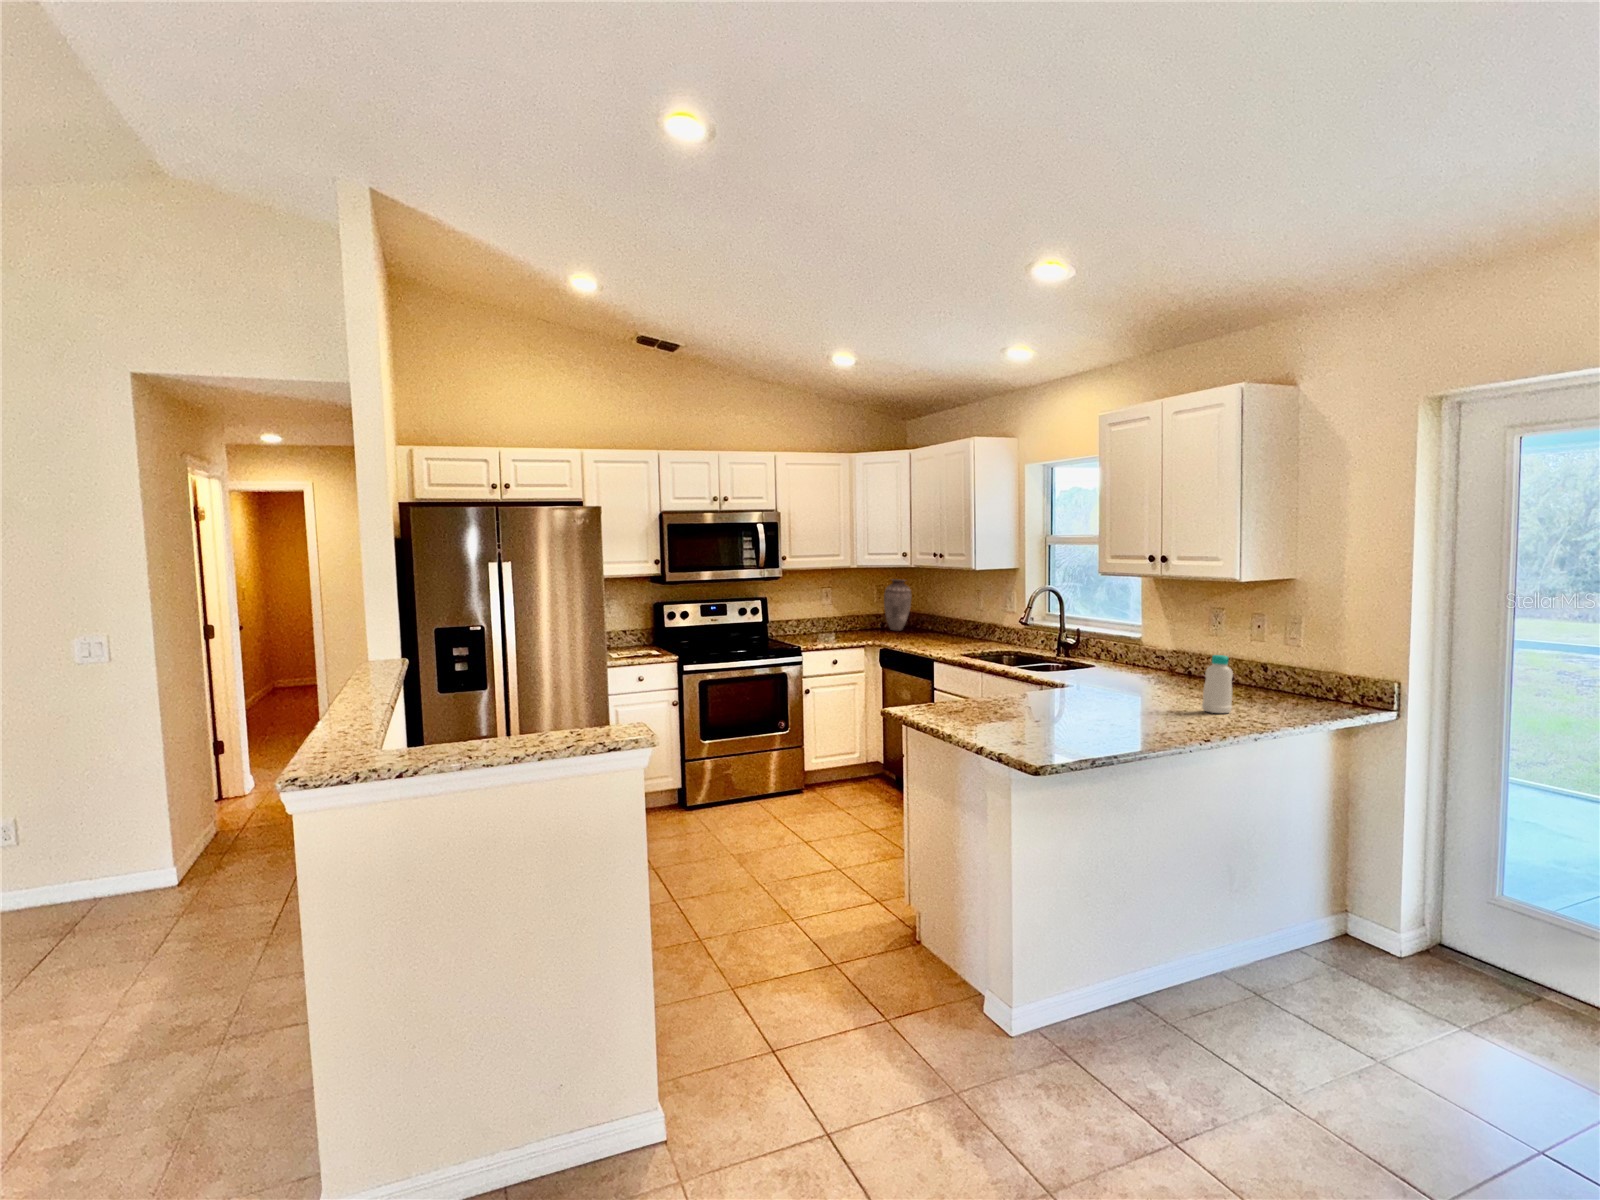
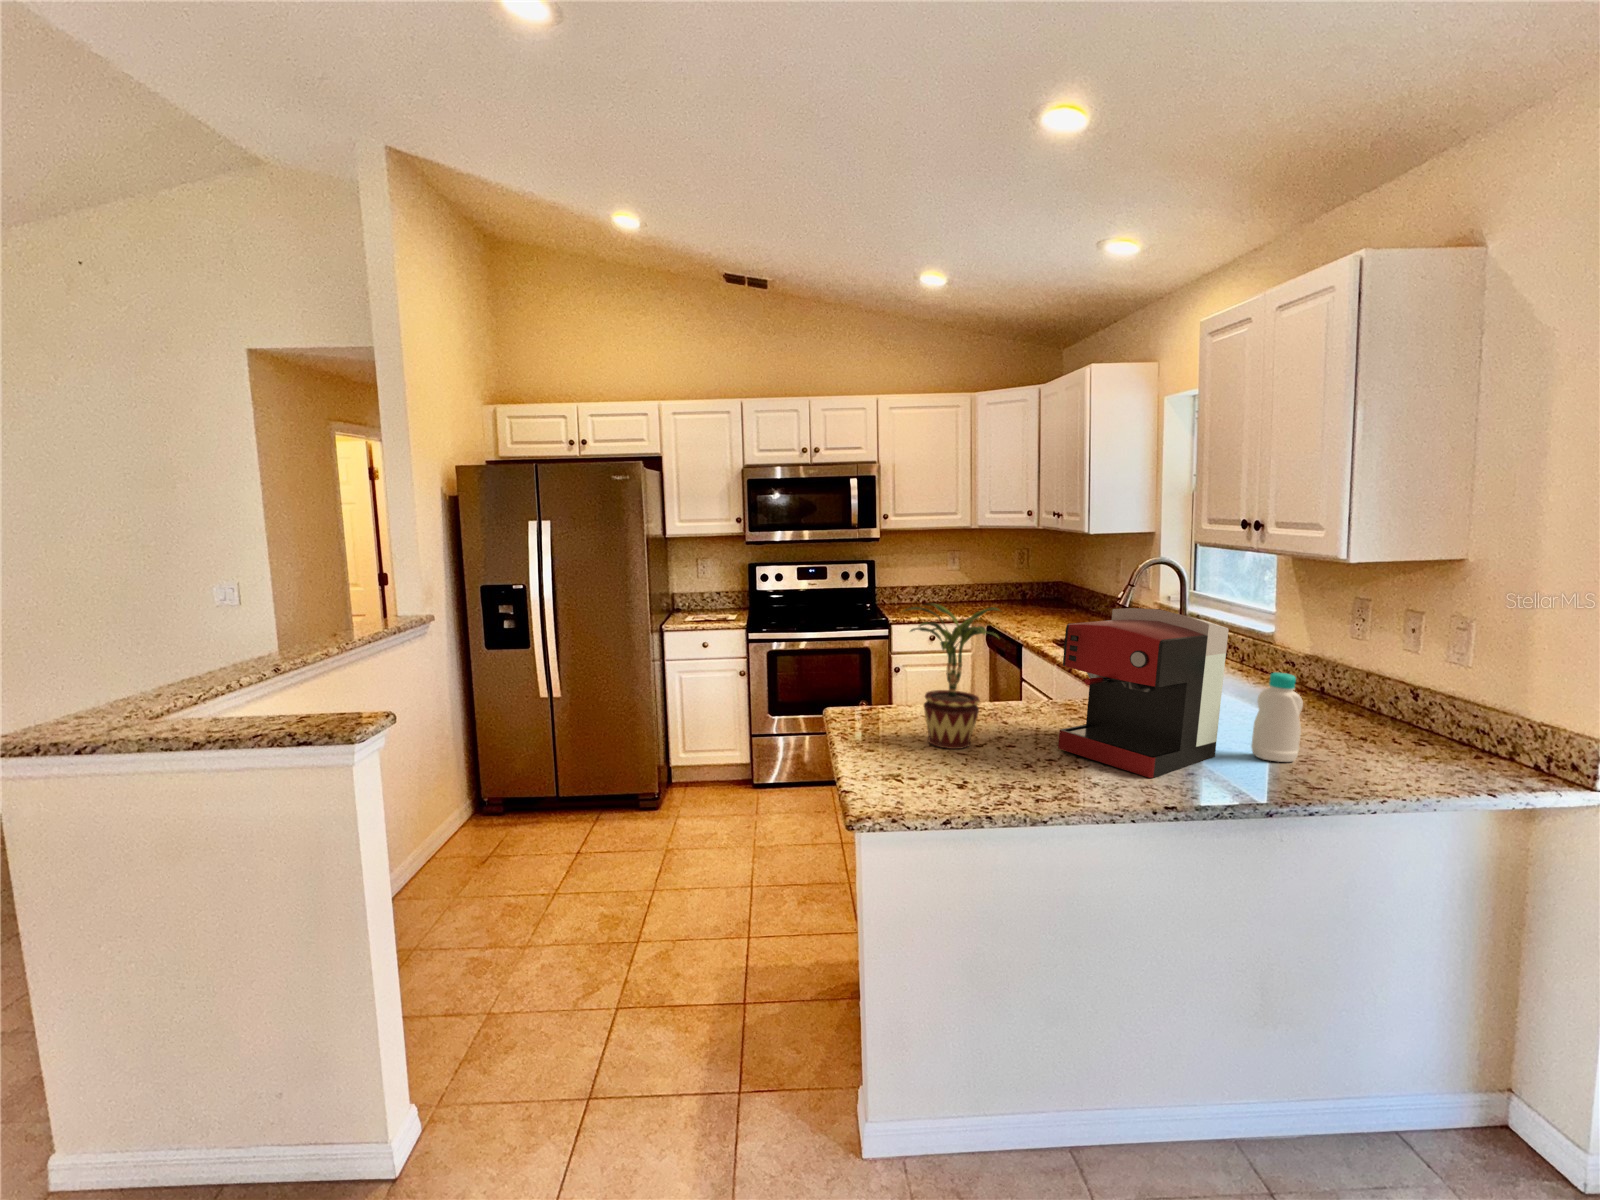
vase: present [884,579,911,631] -> none [1025,542,1059,603]
coffee maker: none [1093,616,1191,728] -> present [1058,608,1229,778]
potted plant: none [984,617,1059,724] -> present [905,603,1000,749]

